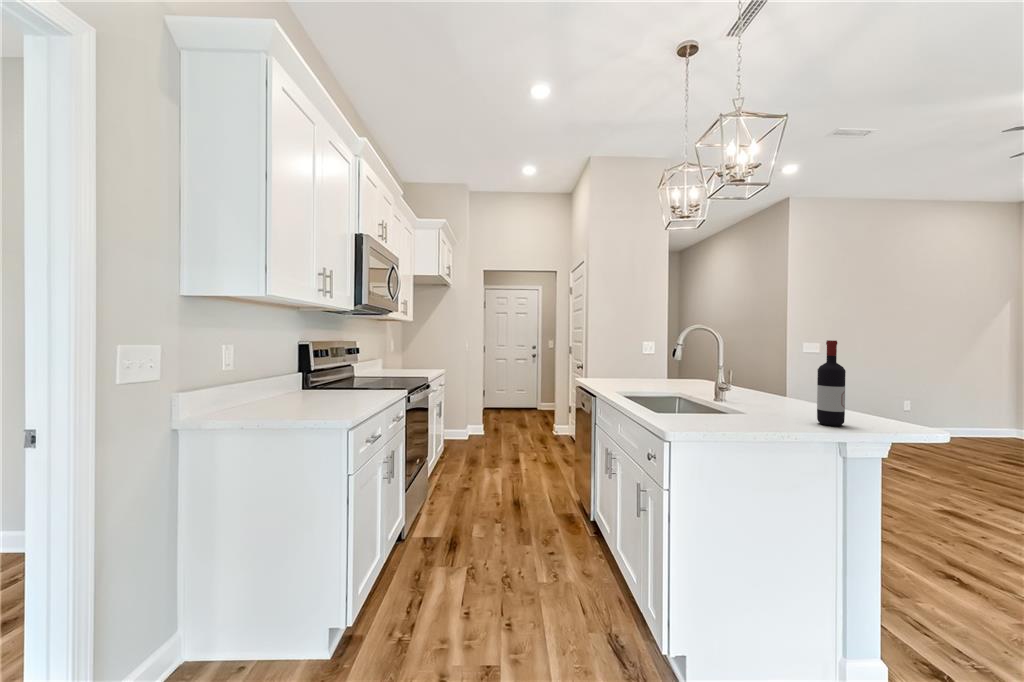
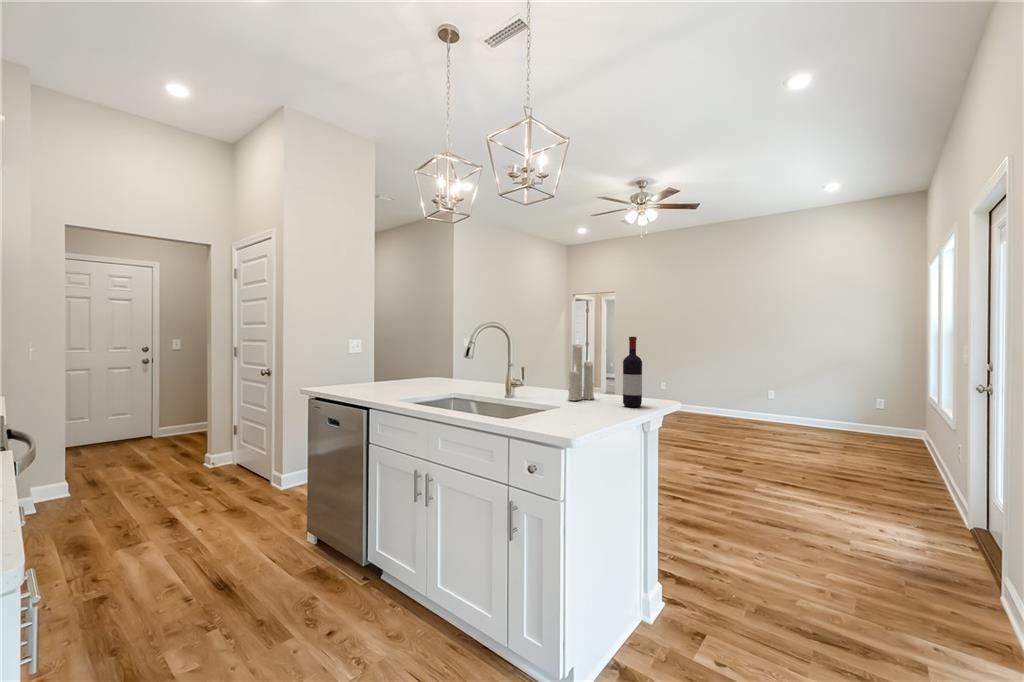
candle: none [768,336,810,413] -> present [568,341,594,400]

